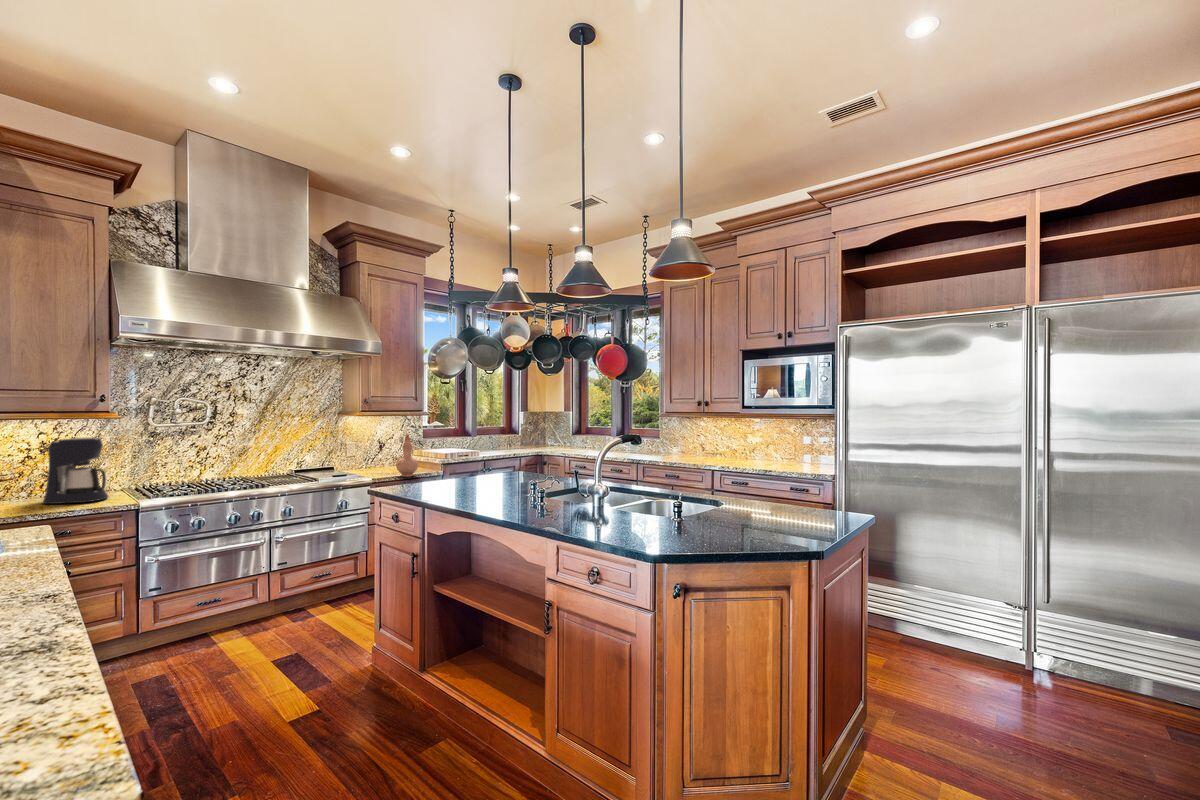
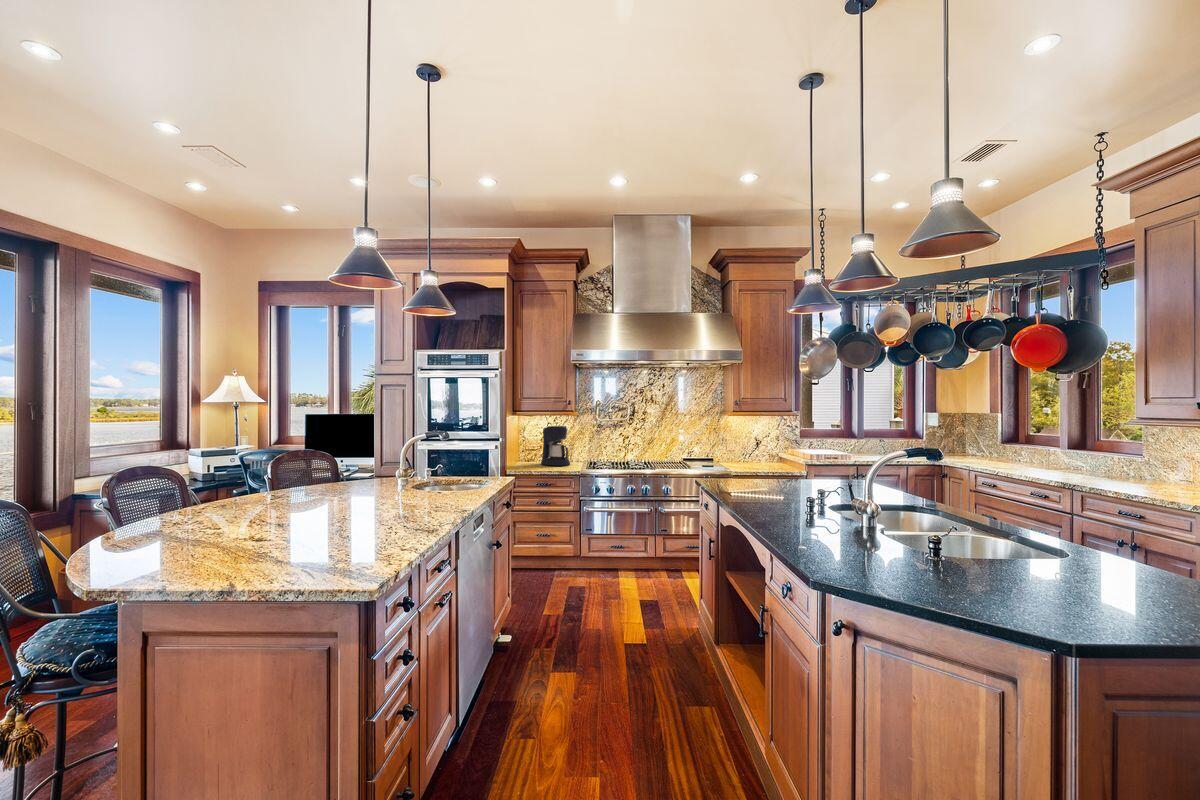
vase: present [396,434,418,477] -> none [761,434,781,473]

